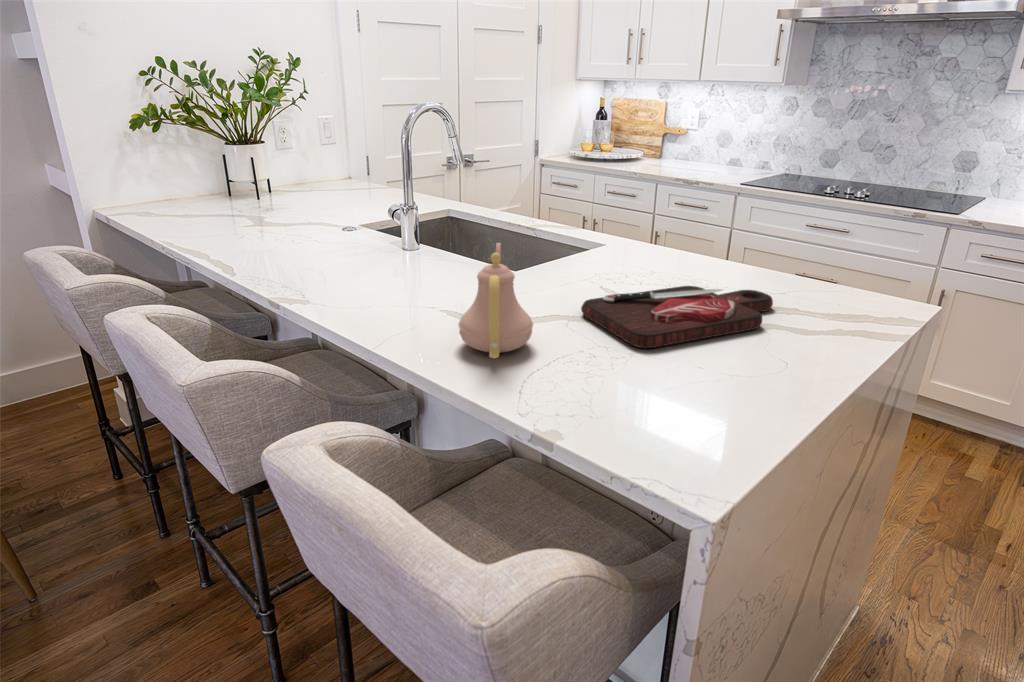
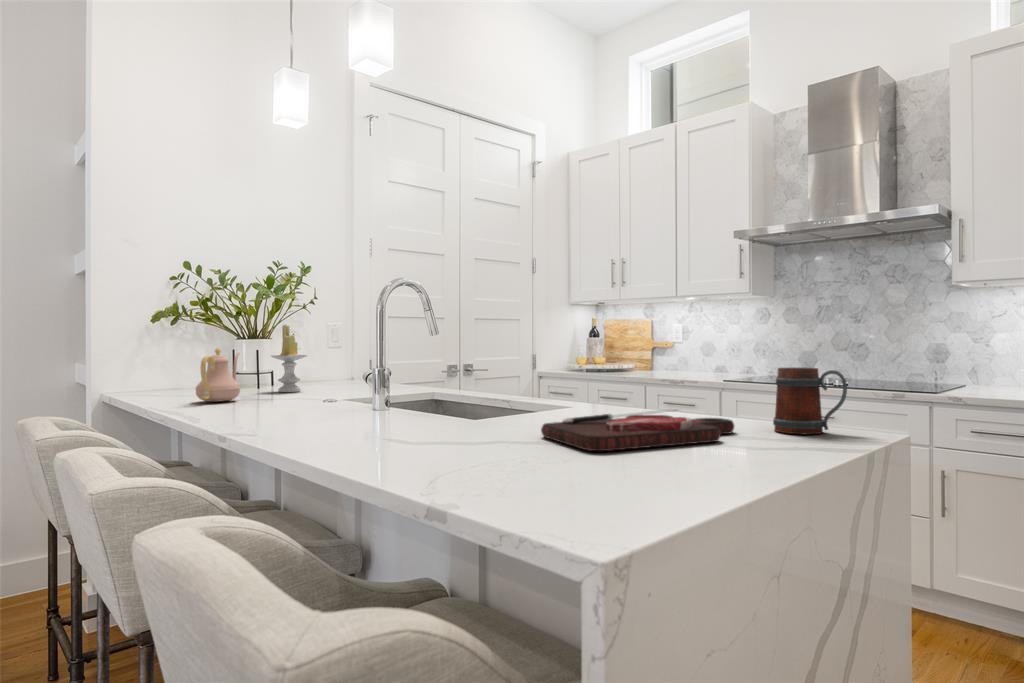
candle: none [269,133,307,209] -> present [271,325,307,392]
mug: none [810,241,894,314] -> present [773,368,847,434]
teapot: present [458,243,533,358] -> present [196,348,240,402]

